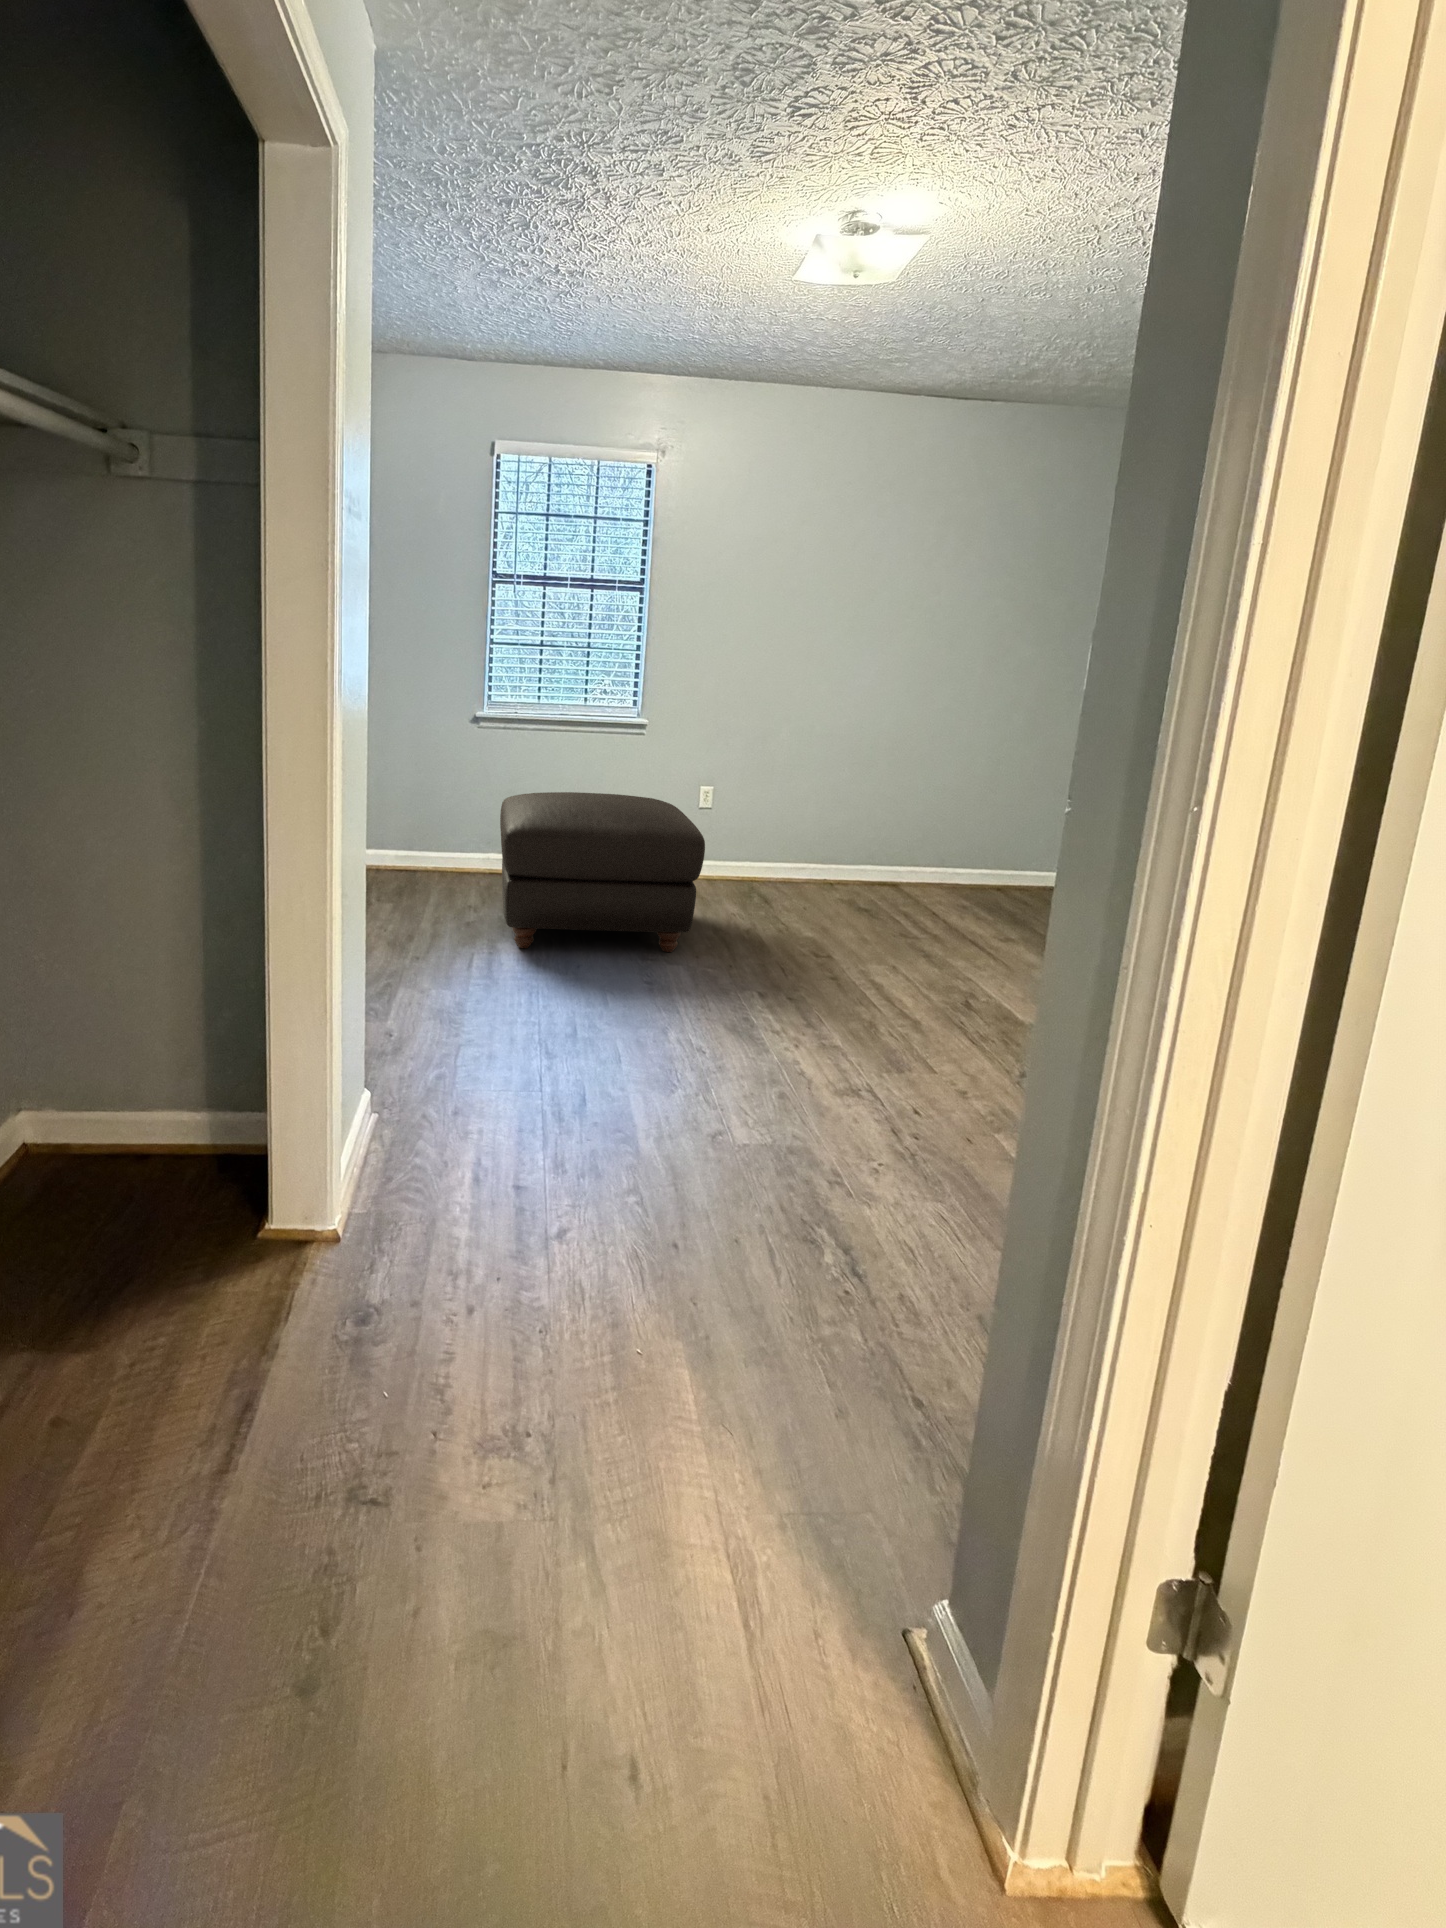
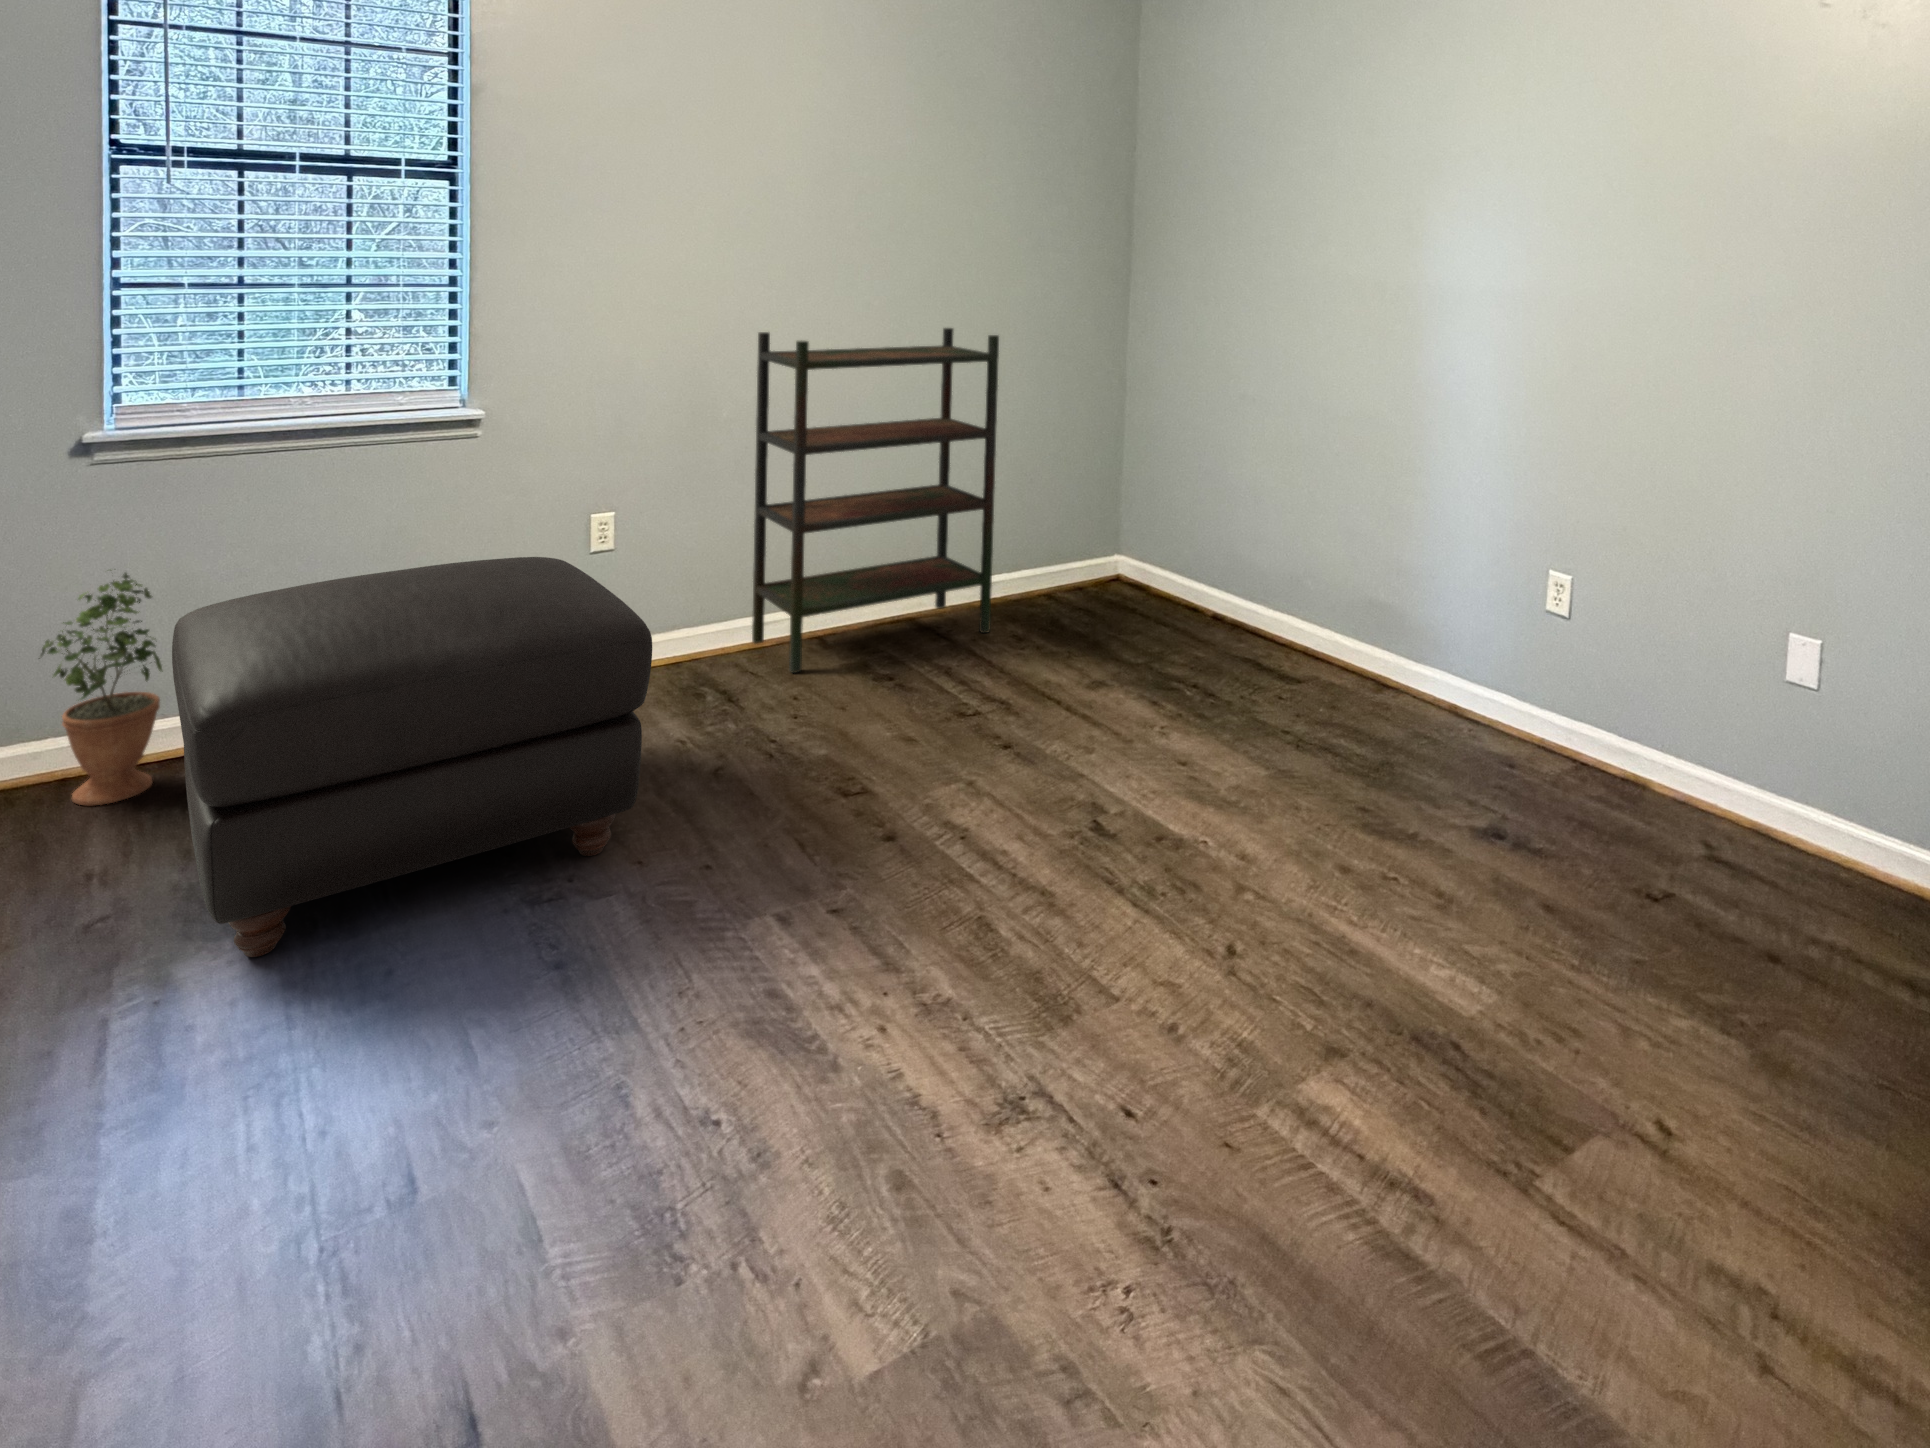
bookshelf: none [784,692,970,910] -> present [752,328,999,673]
potted plant: none [453,778,498,884] -> present [39,573,162,805]

